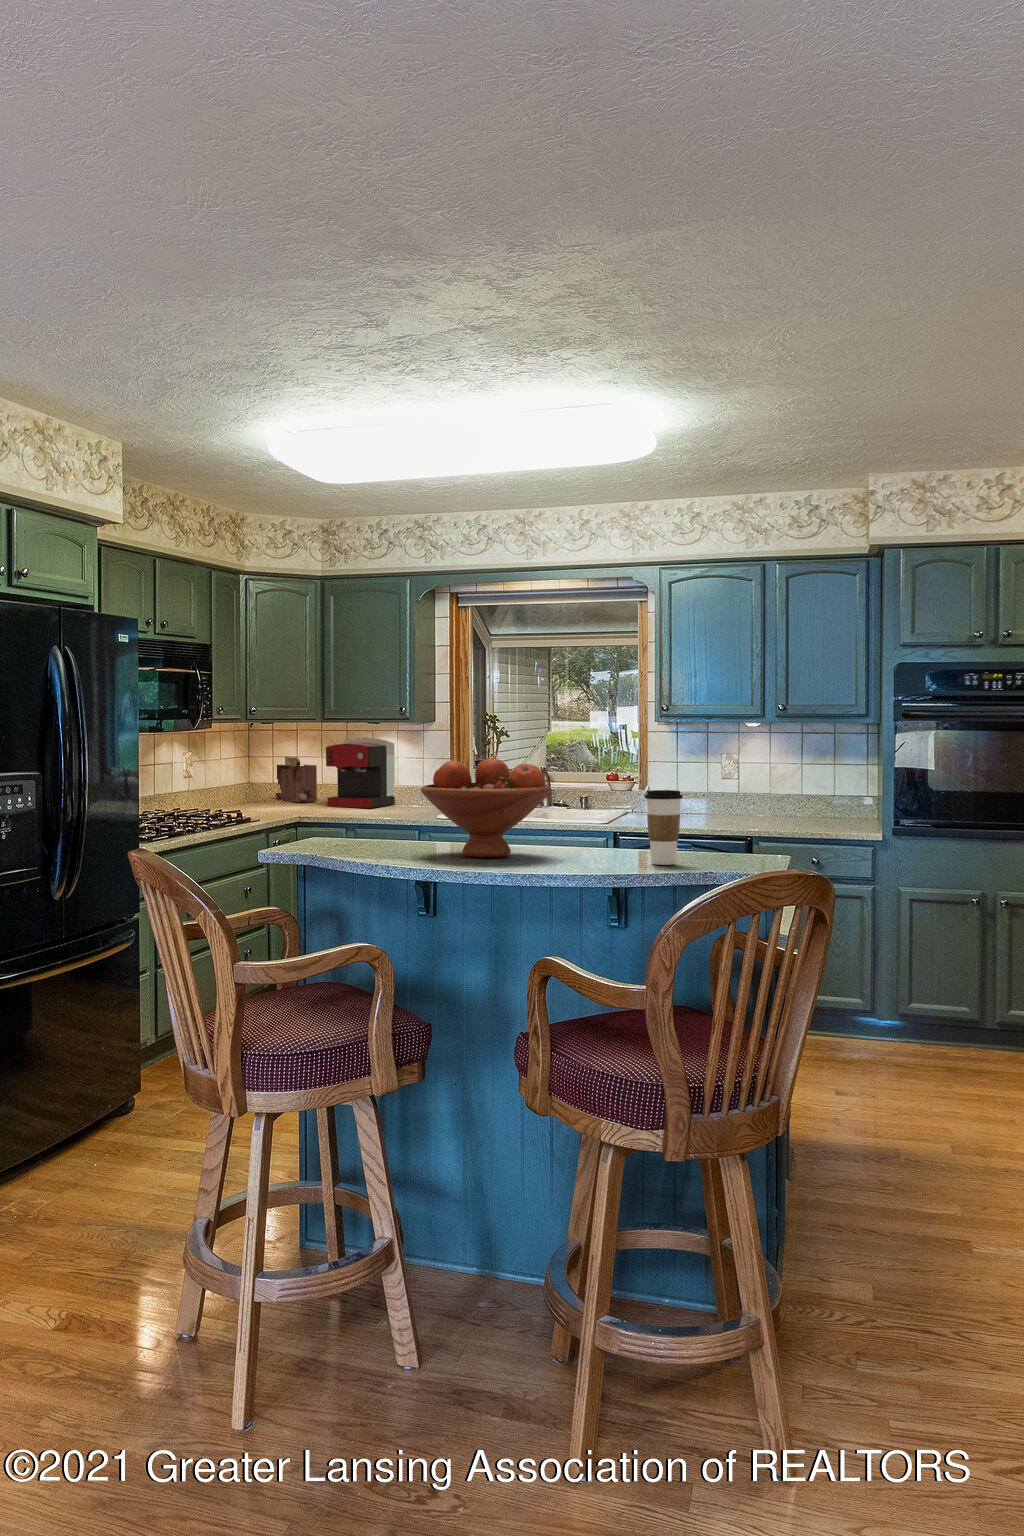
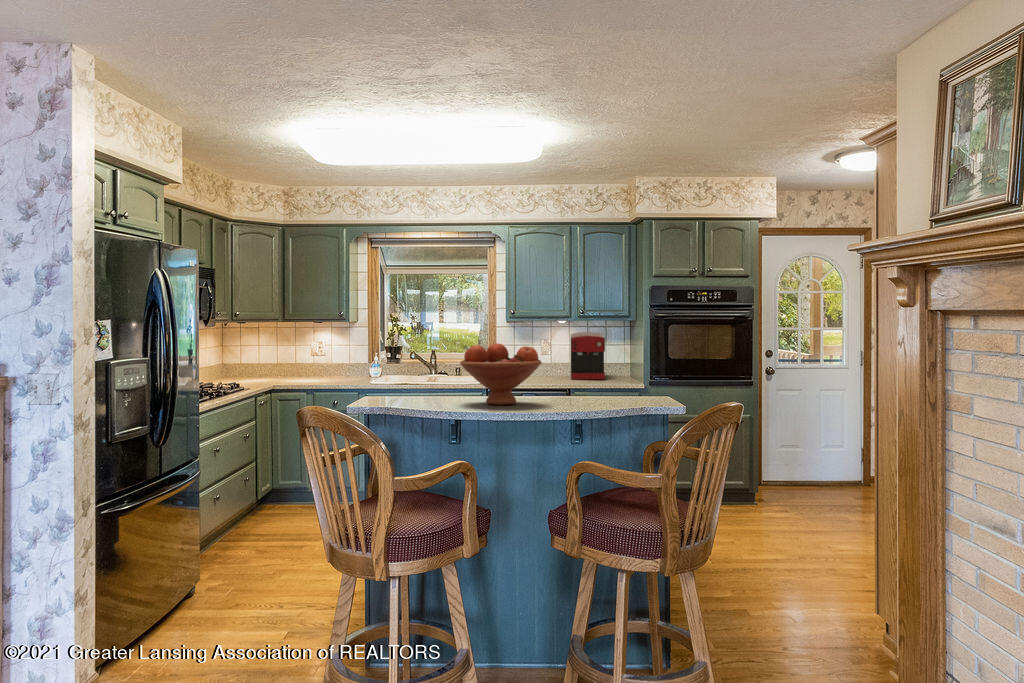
coffee maker: present [326,737,395,808] -> present [570,332,605,379]
toaster: present [276,756,317,802] -> none [243,345,275,376]
coffee cup: present [645,790,682,865] -> none [600,361,622,405]

